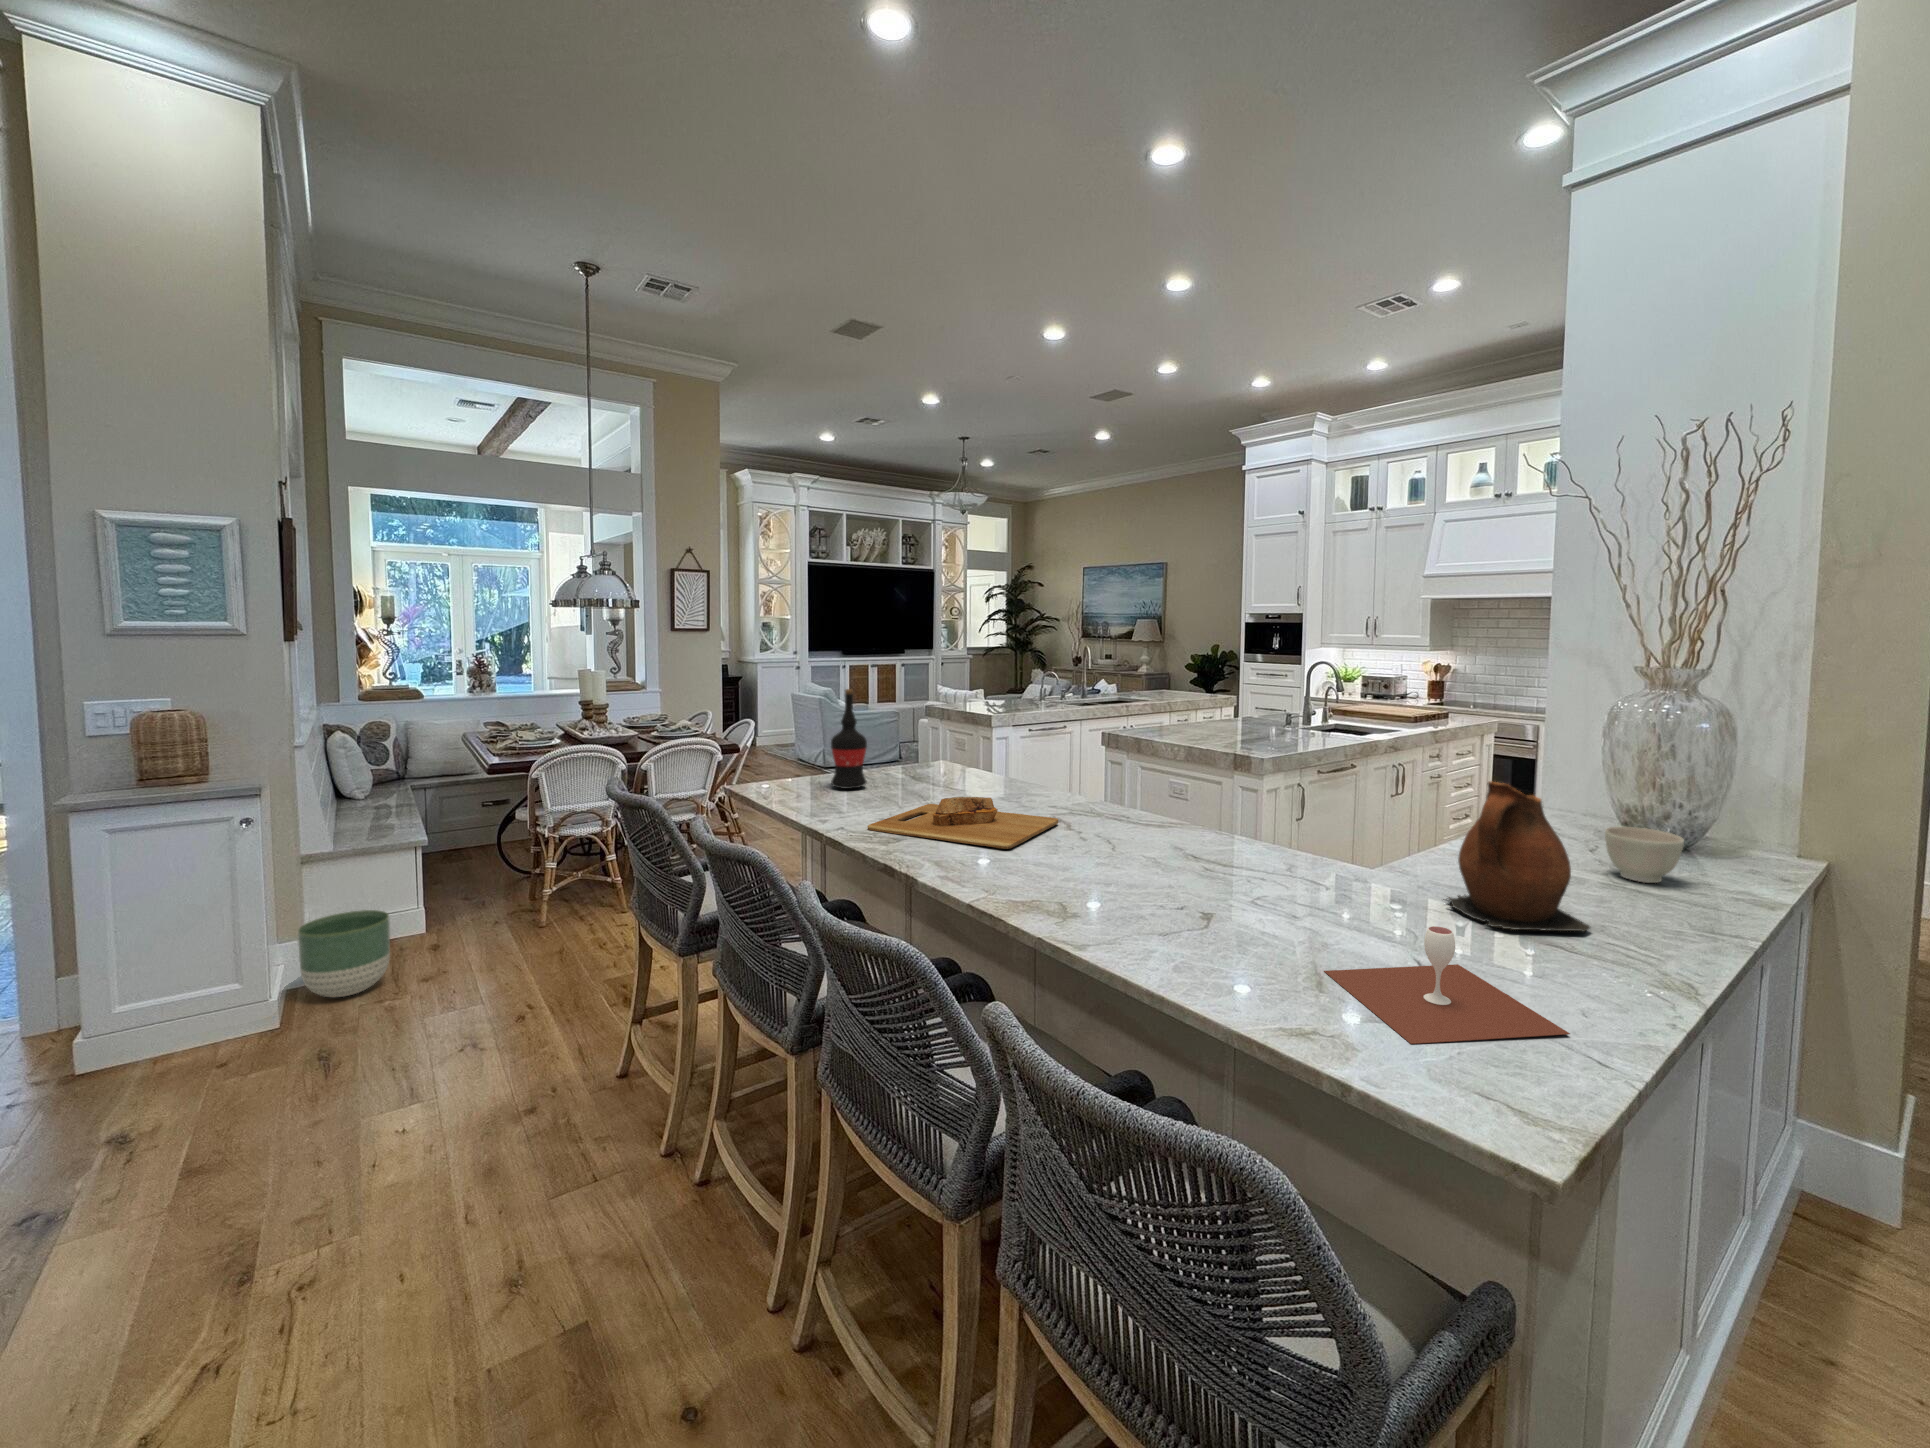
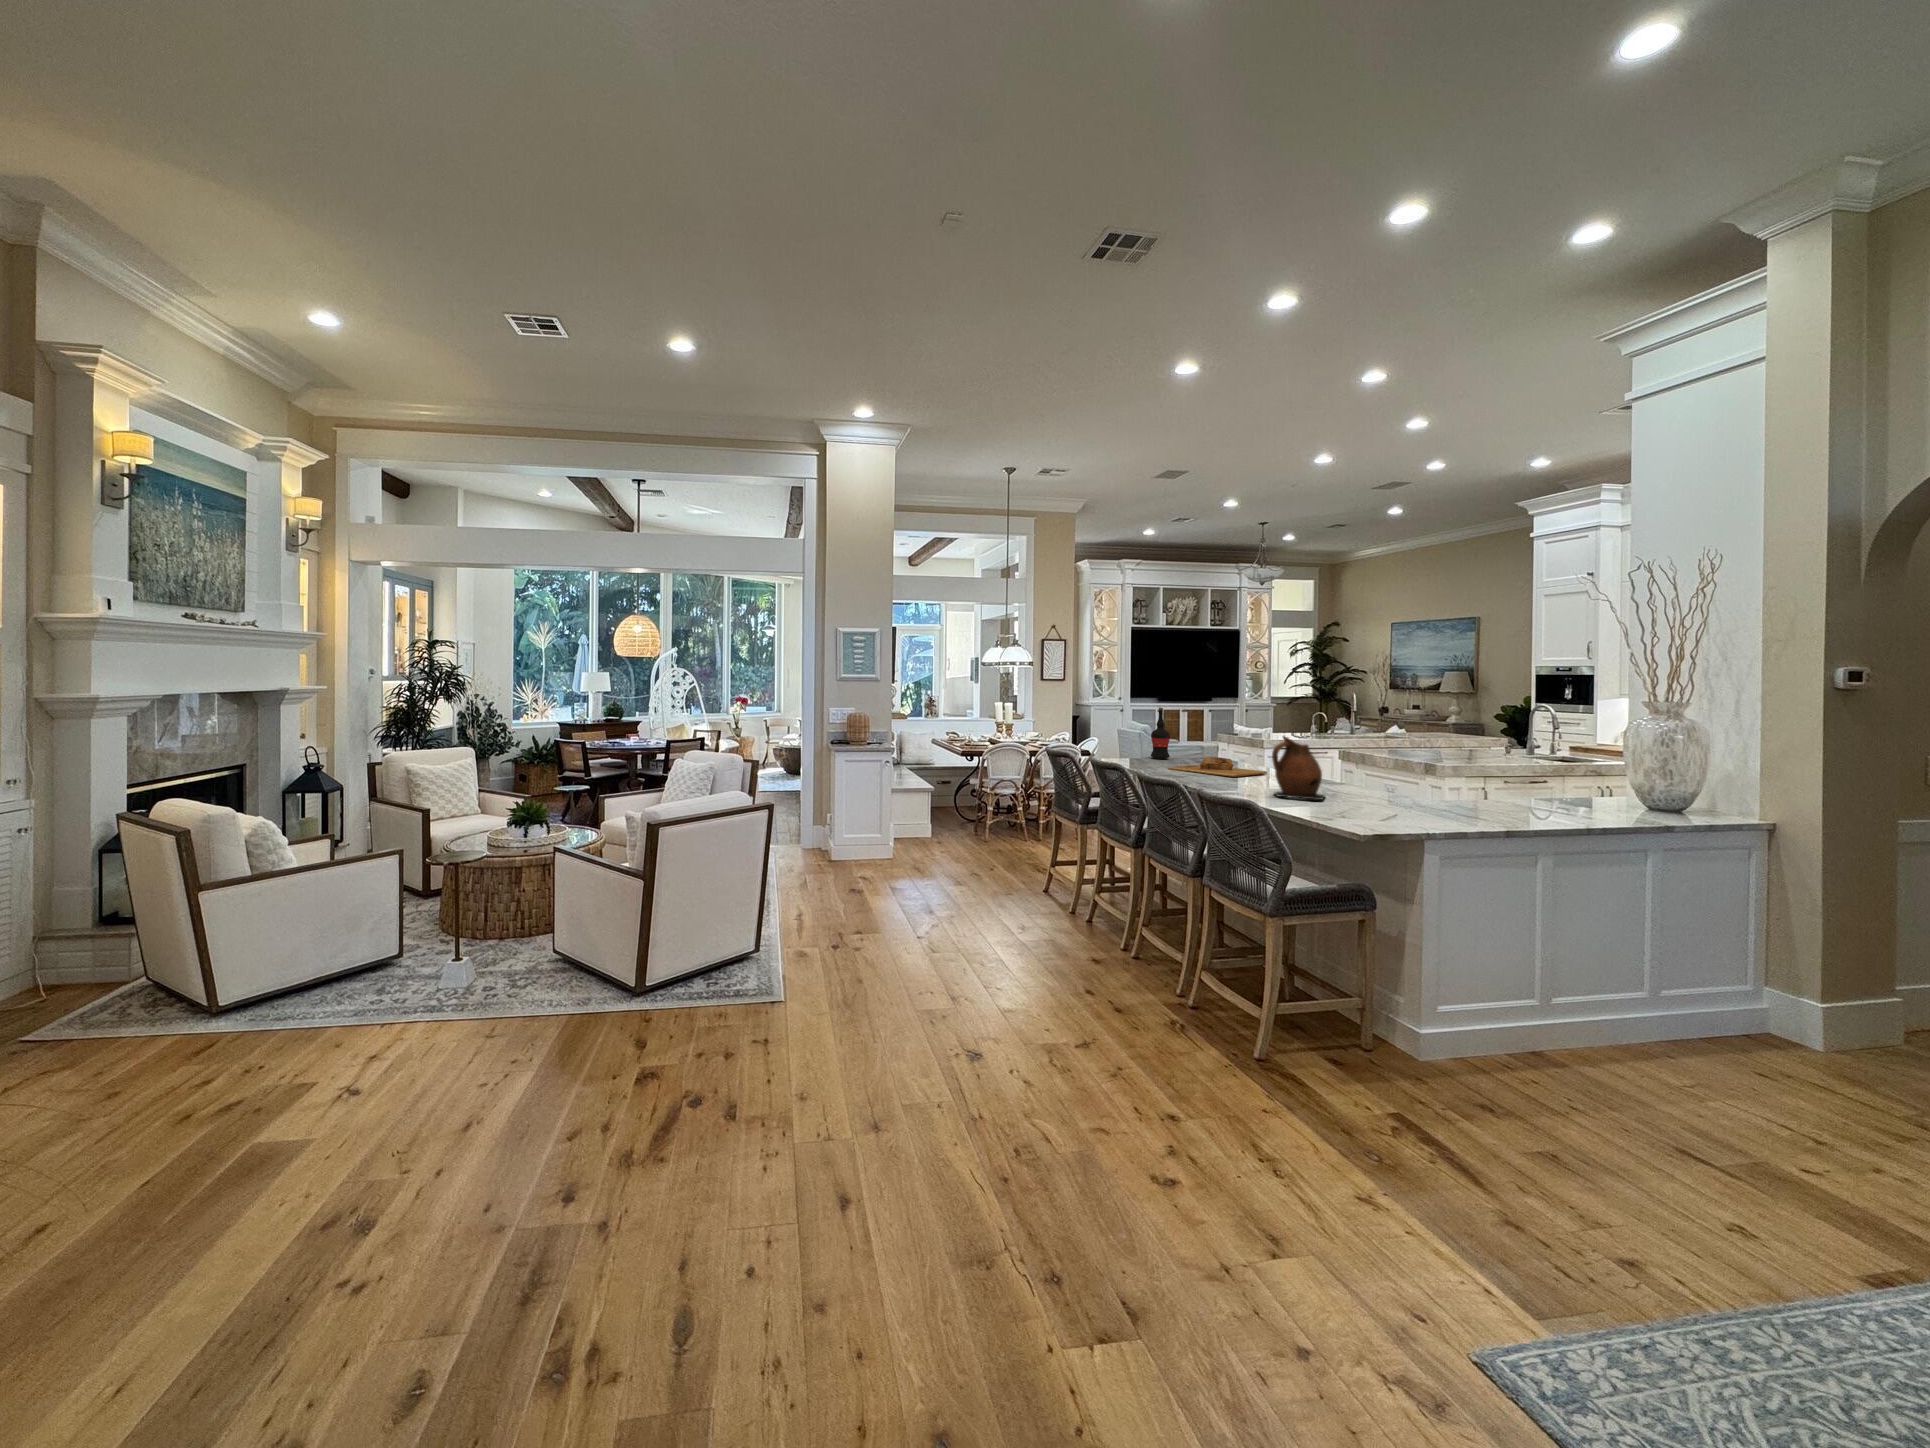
ceramic pitcher: present [1443,781,1590,932] -> present [1272,737,1325,800]
bowl: present [1605,827,1684,883] -> none [1572,783,1616,811]
planter: present [298,910,390,997] -> none [890,817,924,856]
wine glass: present [1324,926,1570,1044] -> none [1342,784,1418,818]

